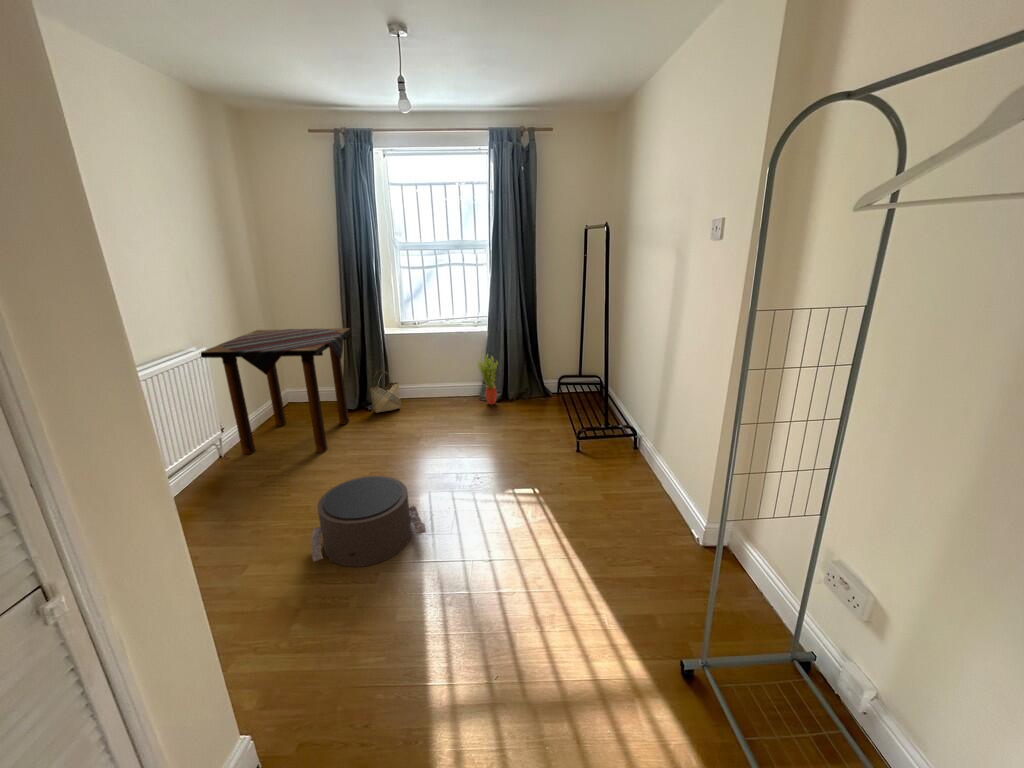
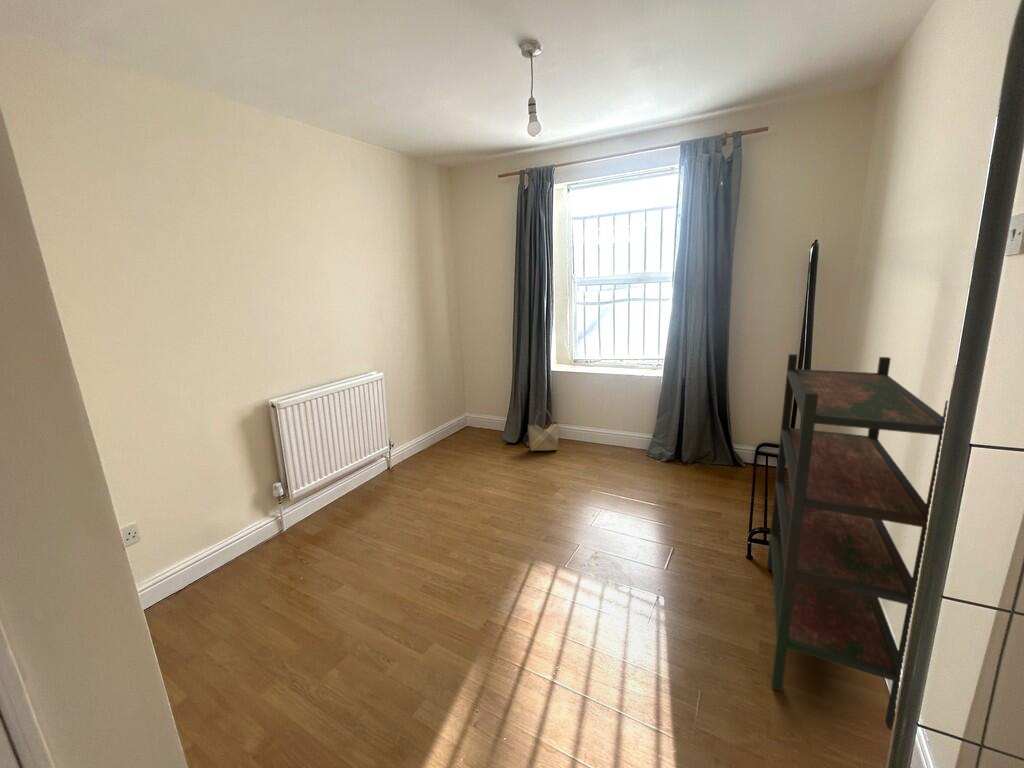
bookshelf: none [590,304,700,516] -> present [767,354,948,730]
side table: present [201,328,351,454] -> none [378,359,513,483]
potted plant: present [478,354,498,405] -> none [644,402,670,464]
pouf: present [311,476,426,567] -> none [374,523,501,630]

